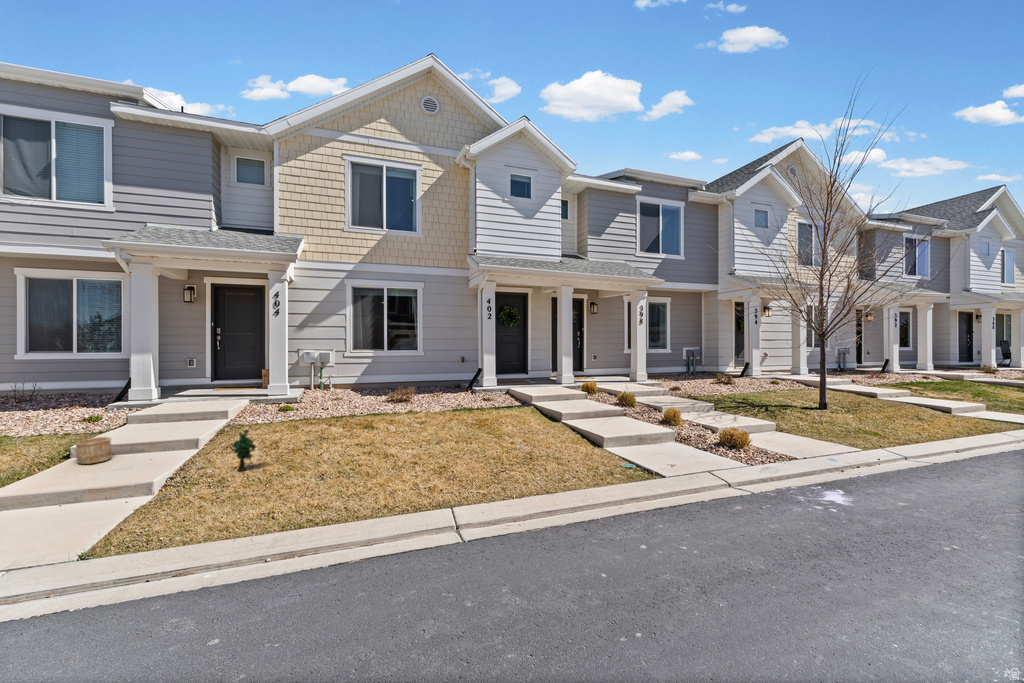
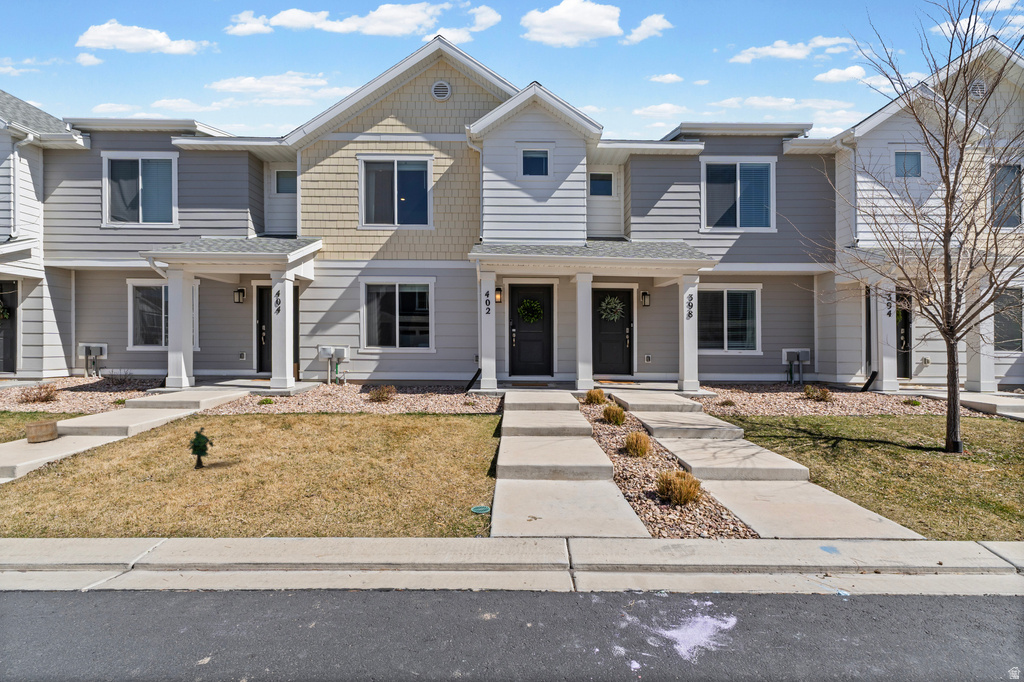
decorative plant: present [232,430,256,471] -> present [189,427,213,468]

